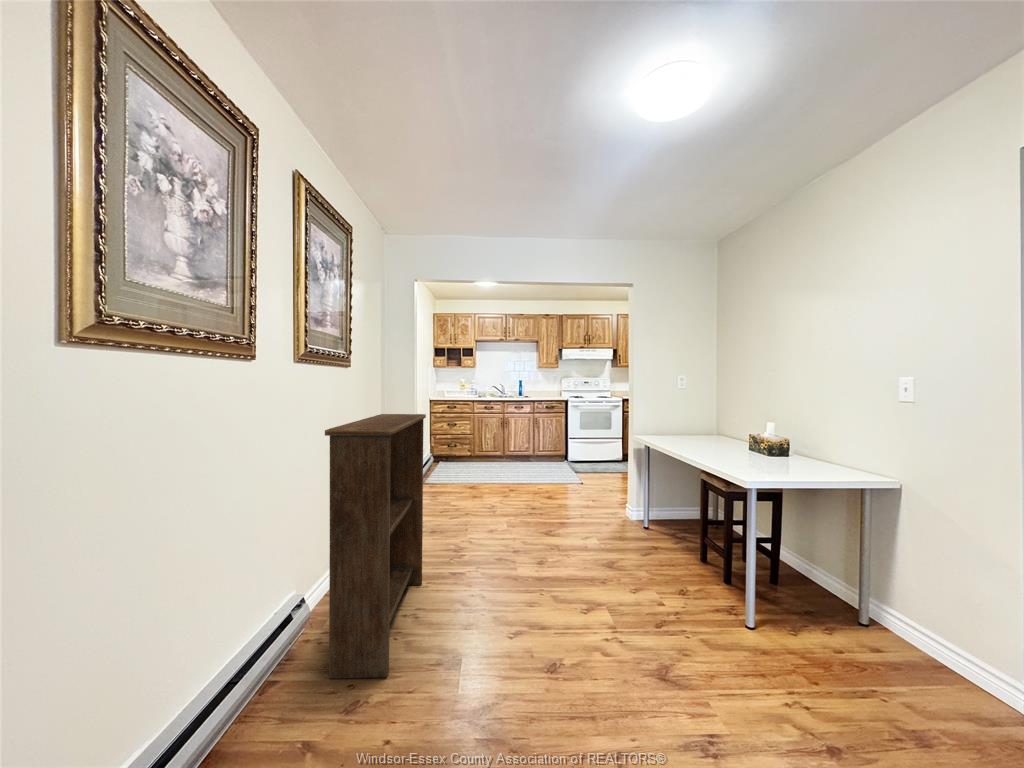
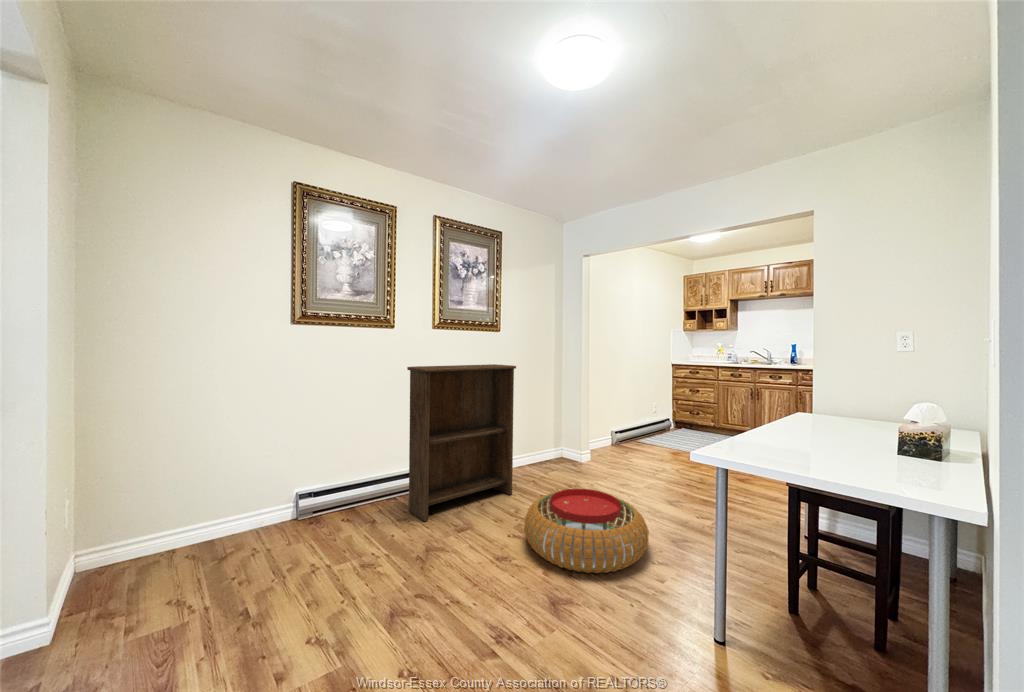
pouf: none [509,538,639,630] -> present [524,489,649,573]

